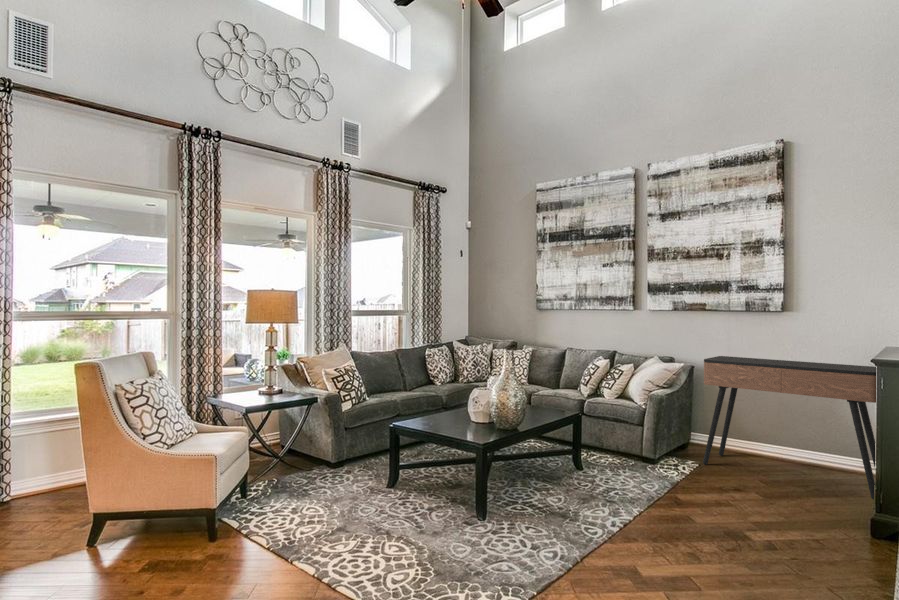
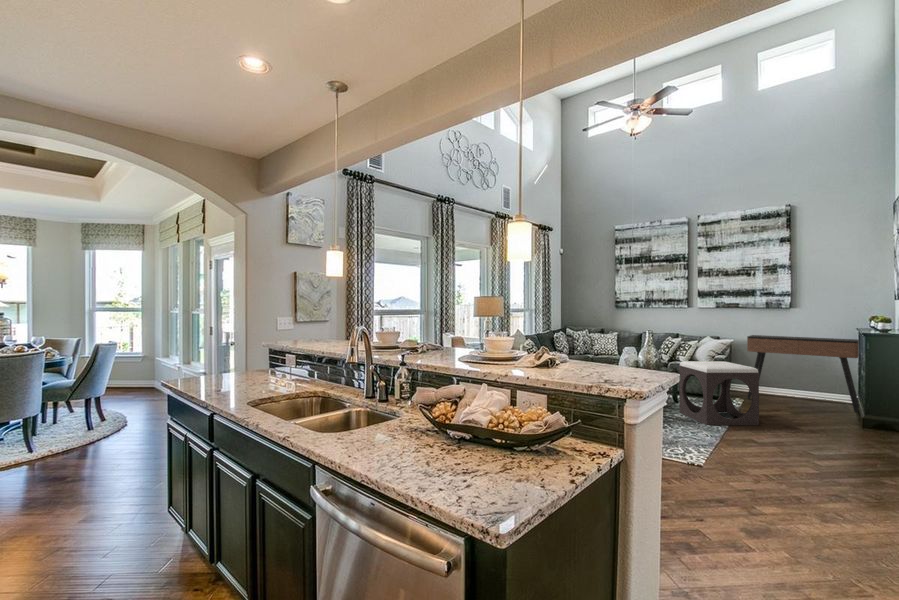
footstool: none [556,408,673,534] -> present [679,361,759,425]

